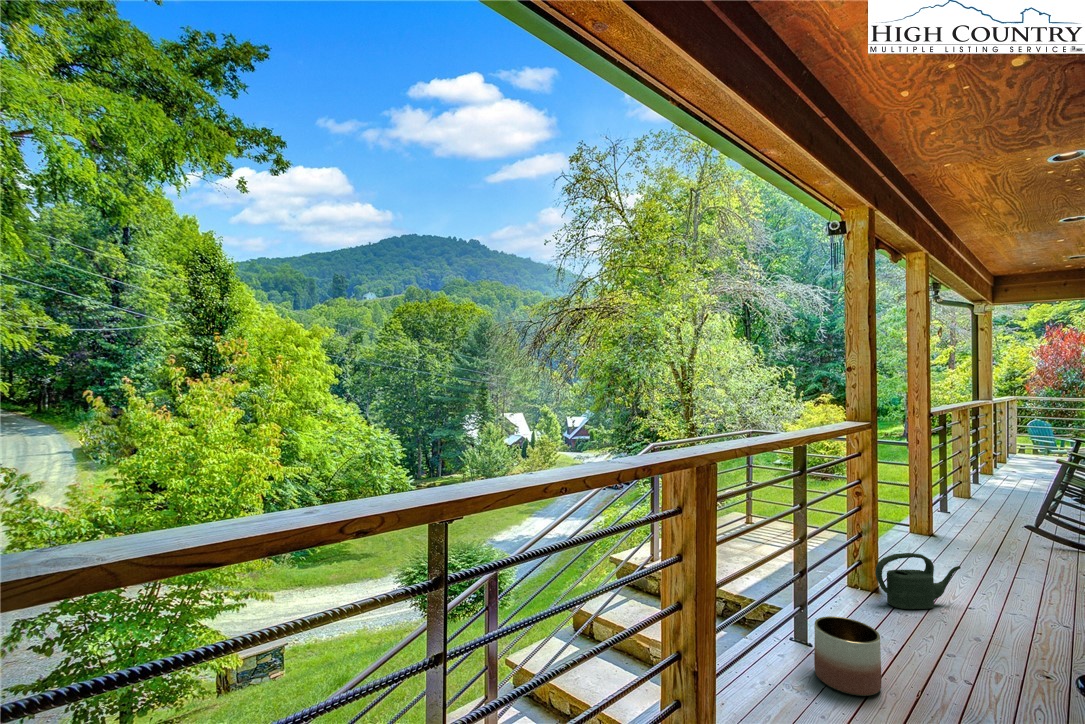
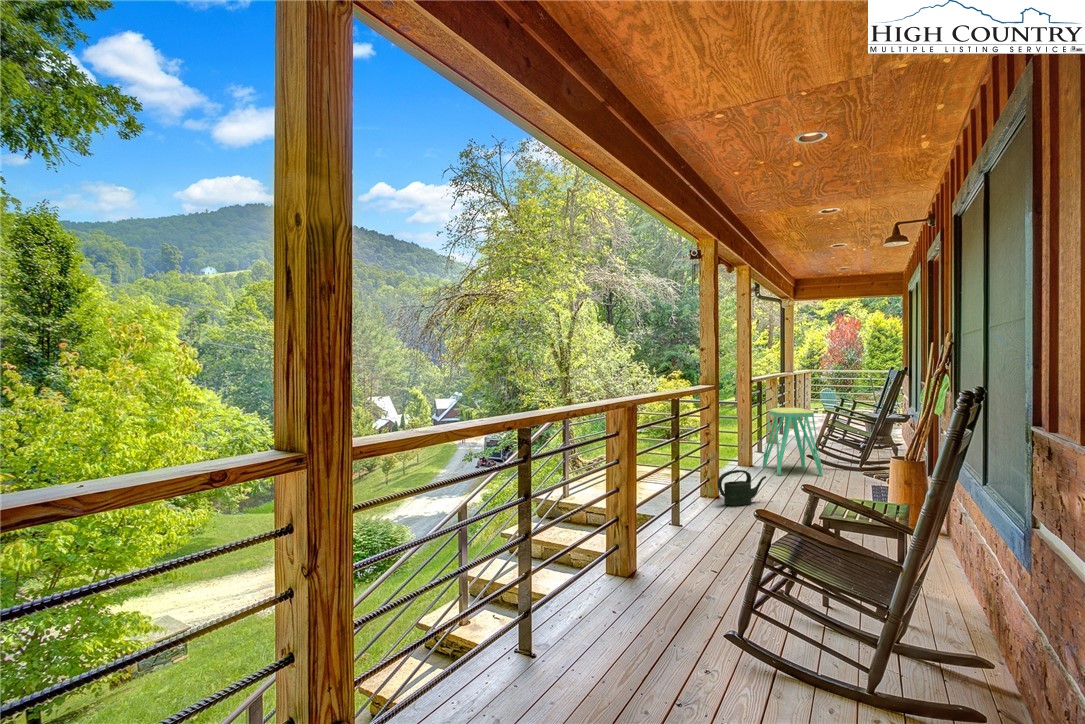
stool: none [950,454,1057,562] -> present [763,407,822,476]
planter: present [814,616,882,696] -> none [685,504,722,545]

